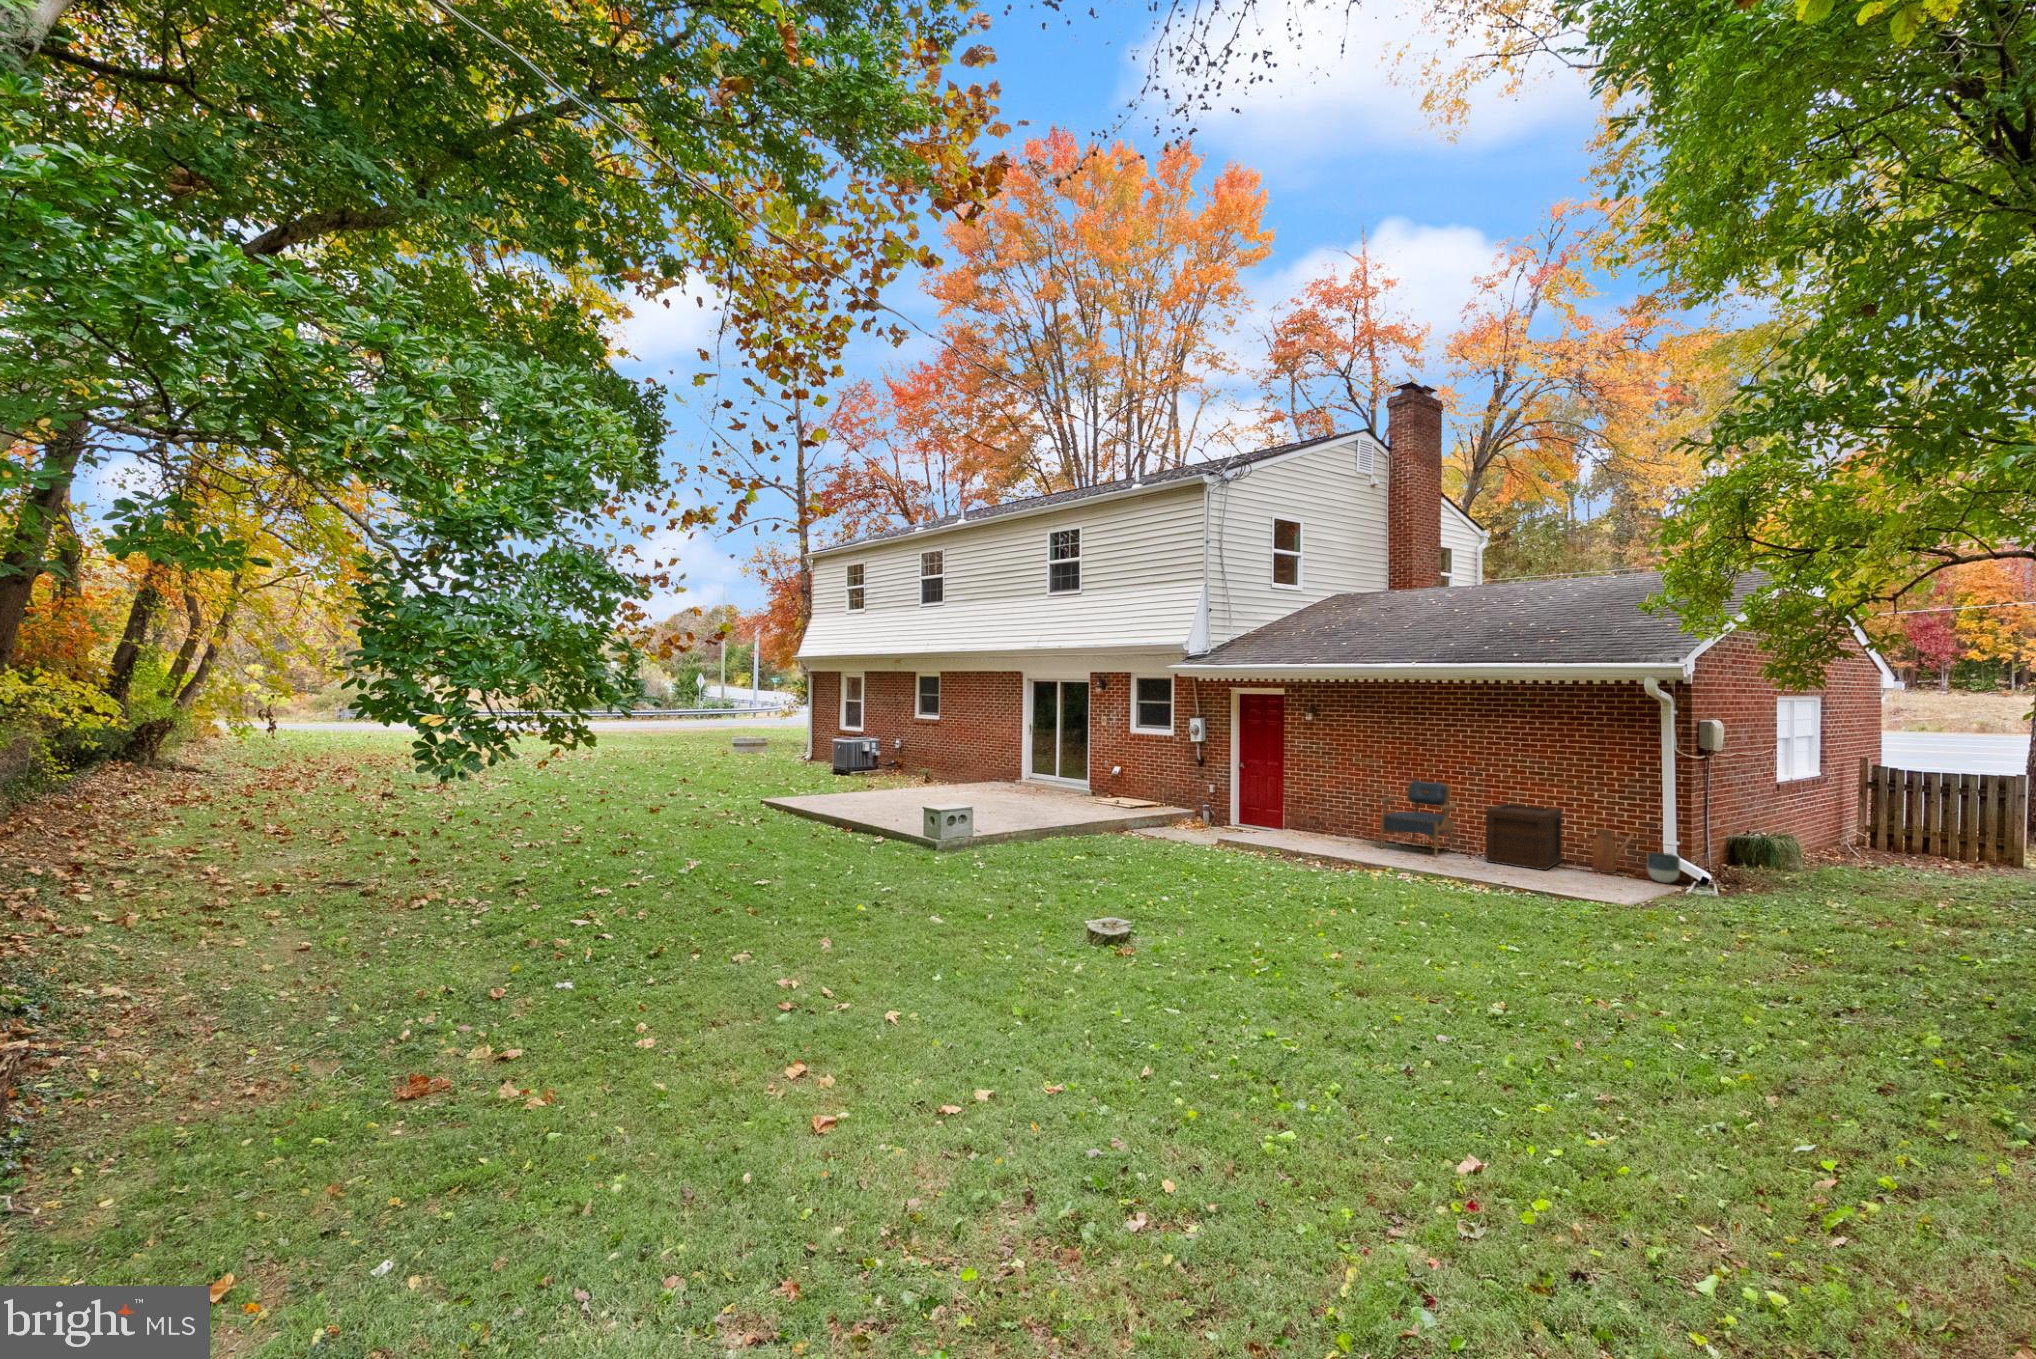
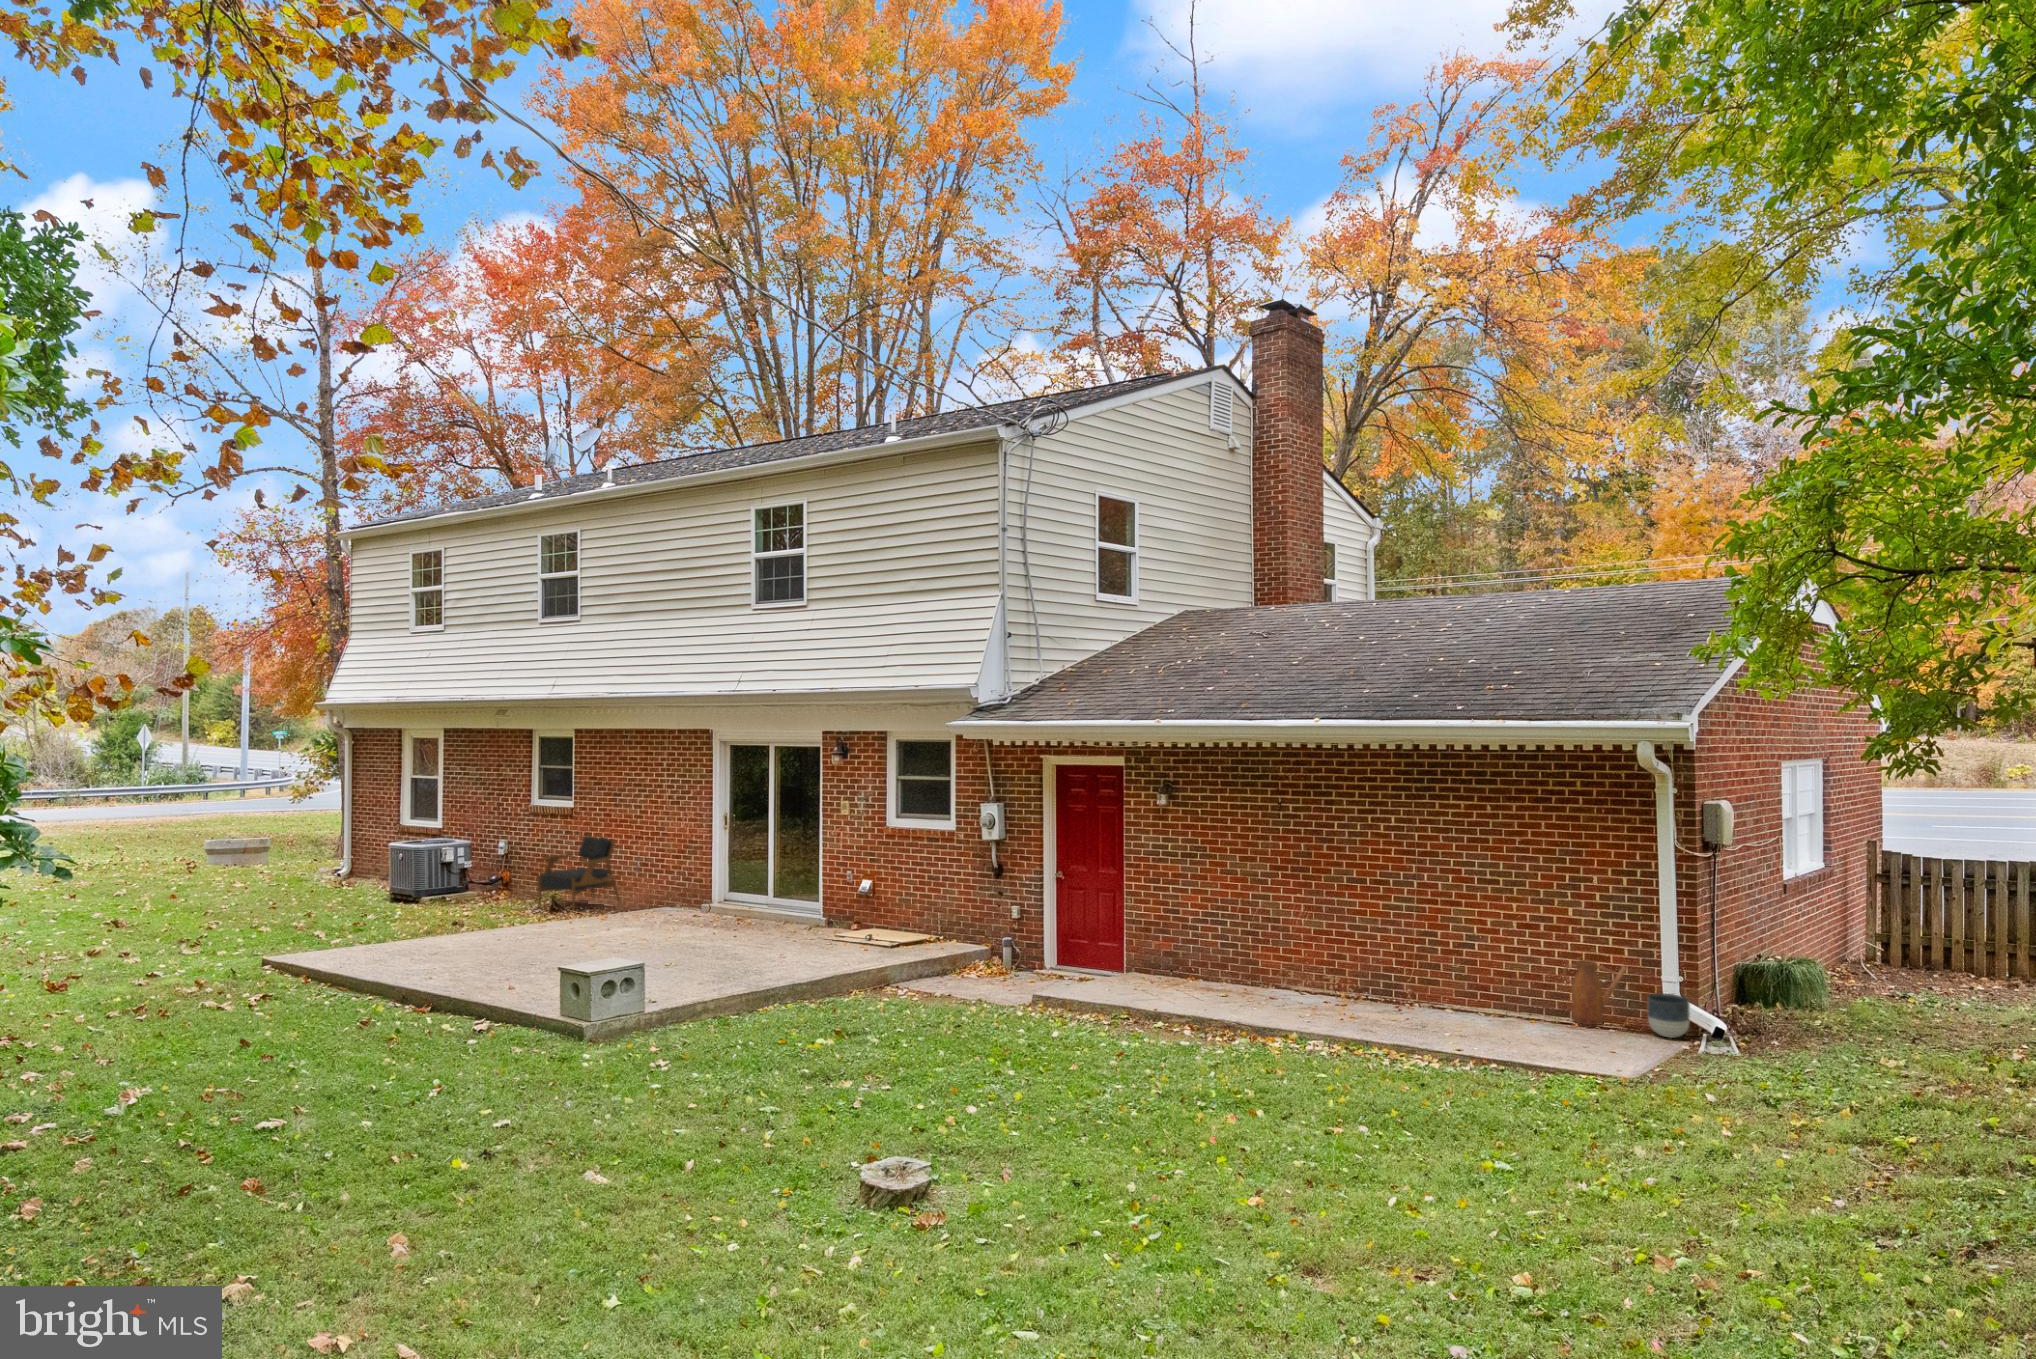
armchair: present [1380,780,1456,857] -> present [537,836,620,912]
wooden crate: present [1486,804,1562,870] -> none [1430,926,1529,1029]

